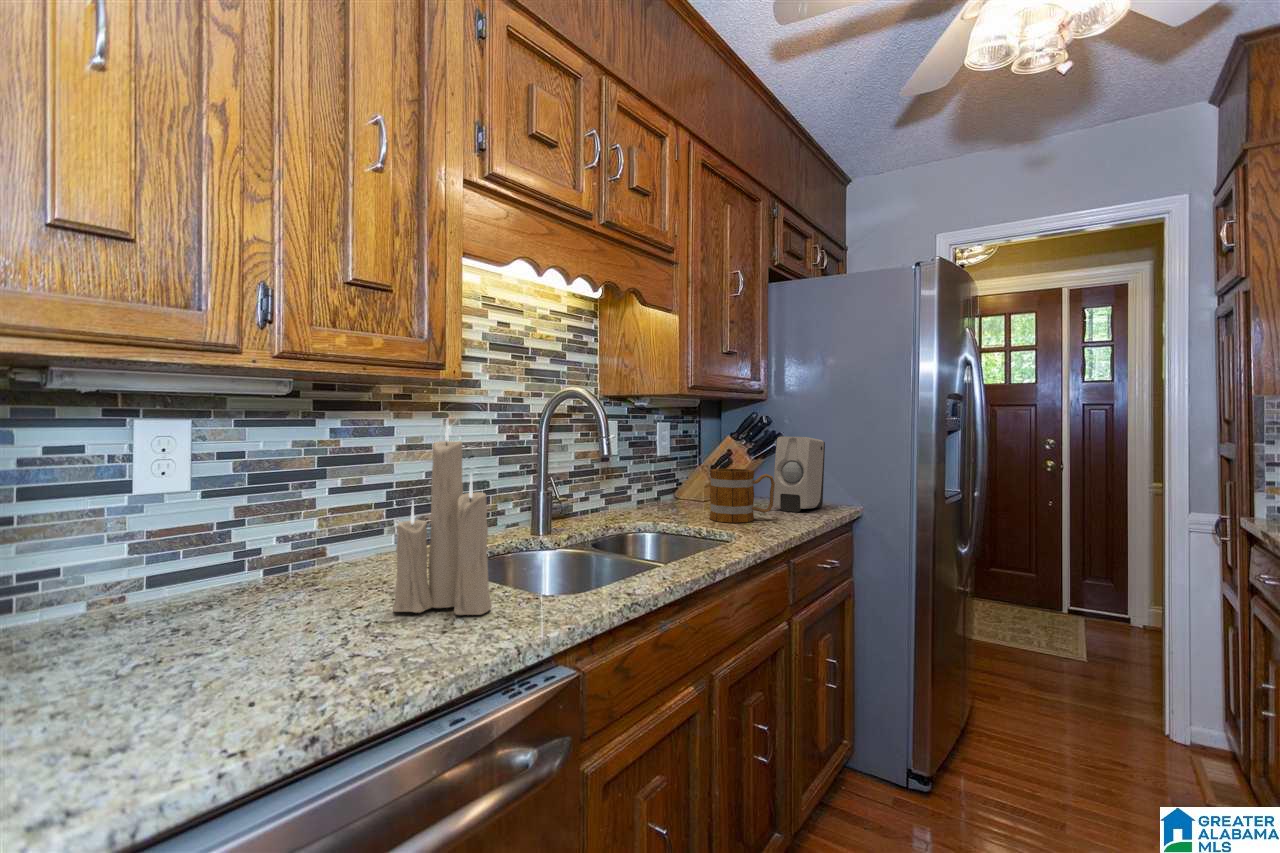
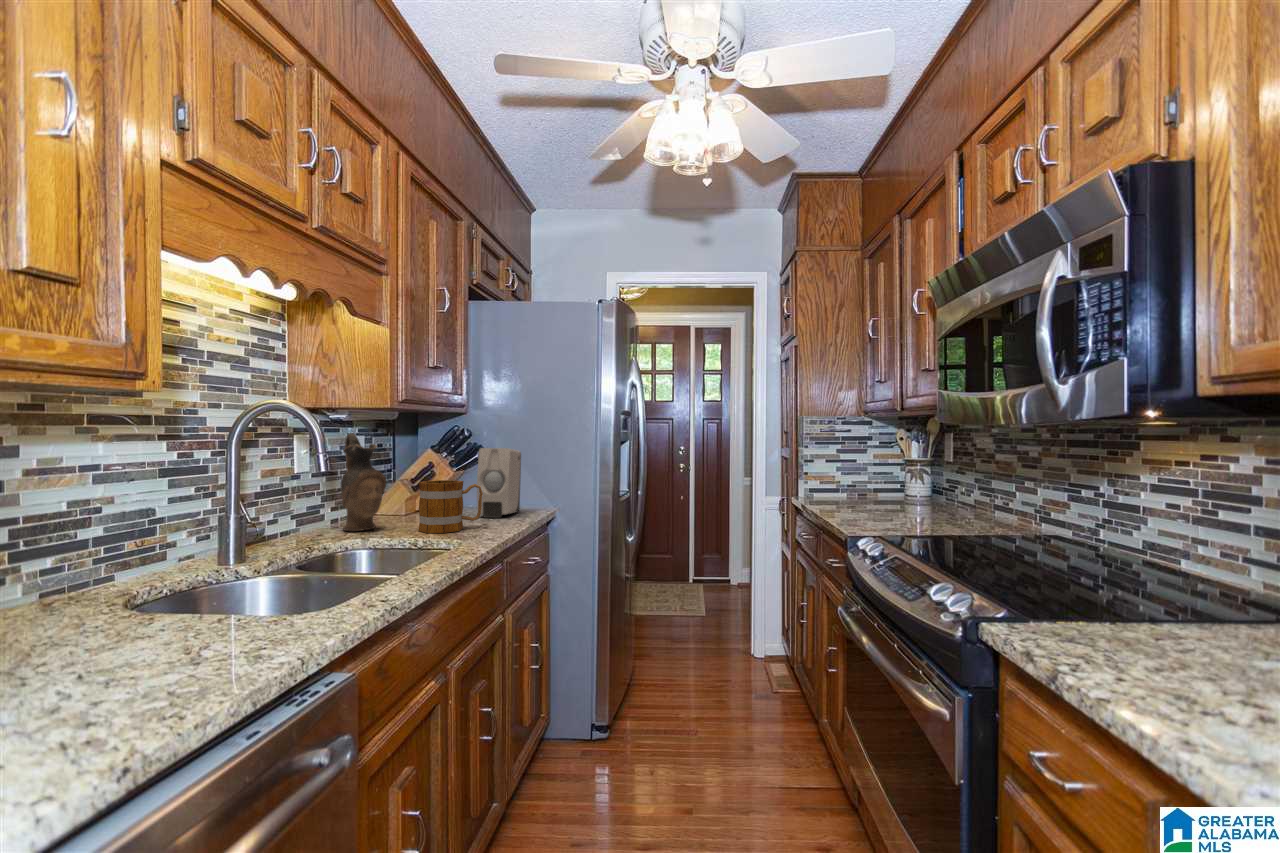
candle: present [393,419,492,615] -> none [85,426,228,674]
ceramic pitcher: none [642,420,682,514] -> present [340,434,386,531]

